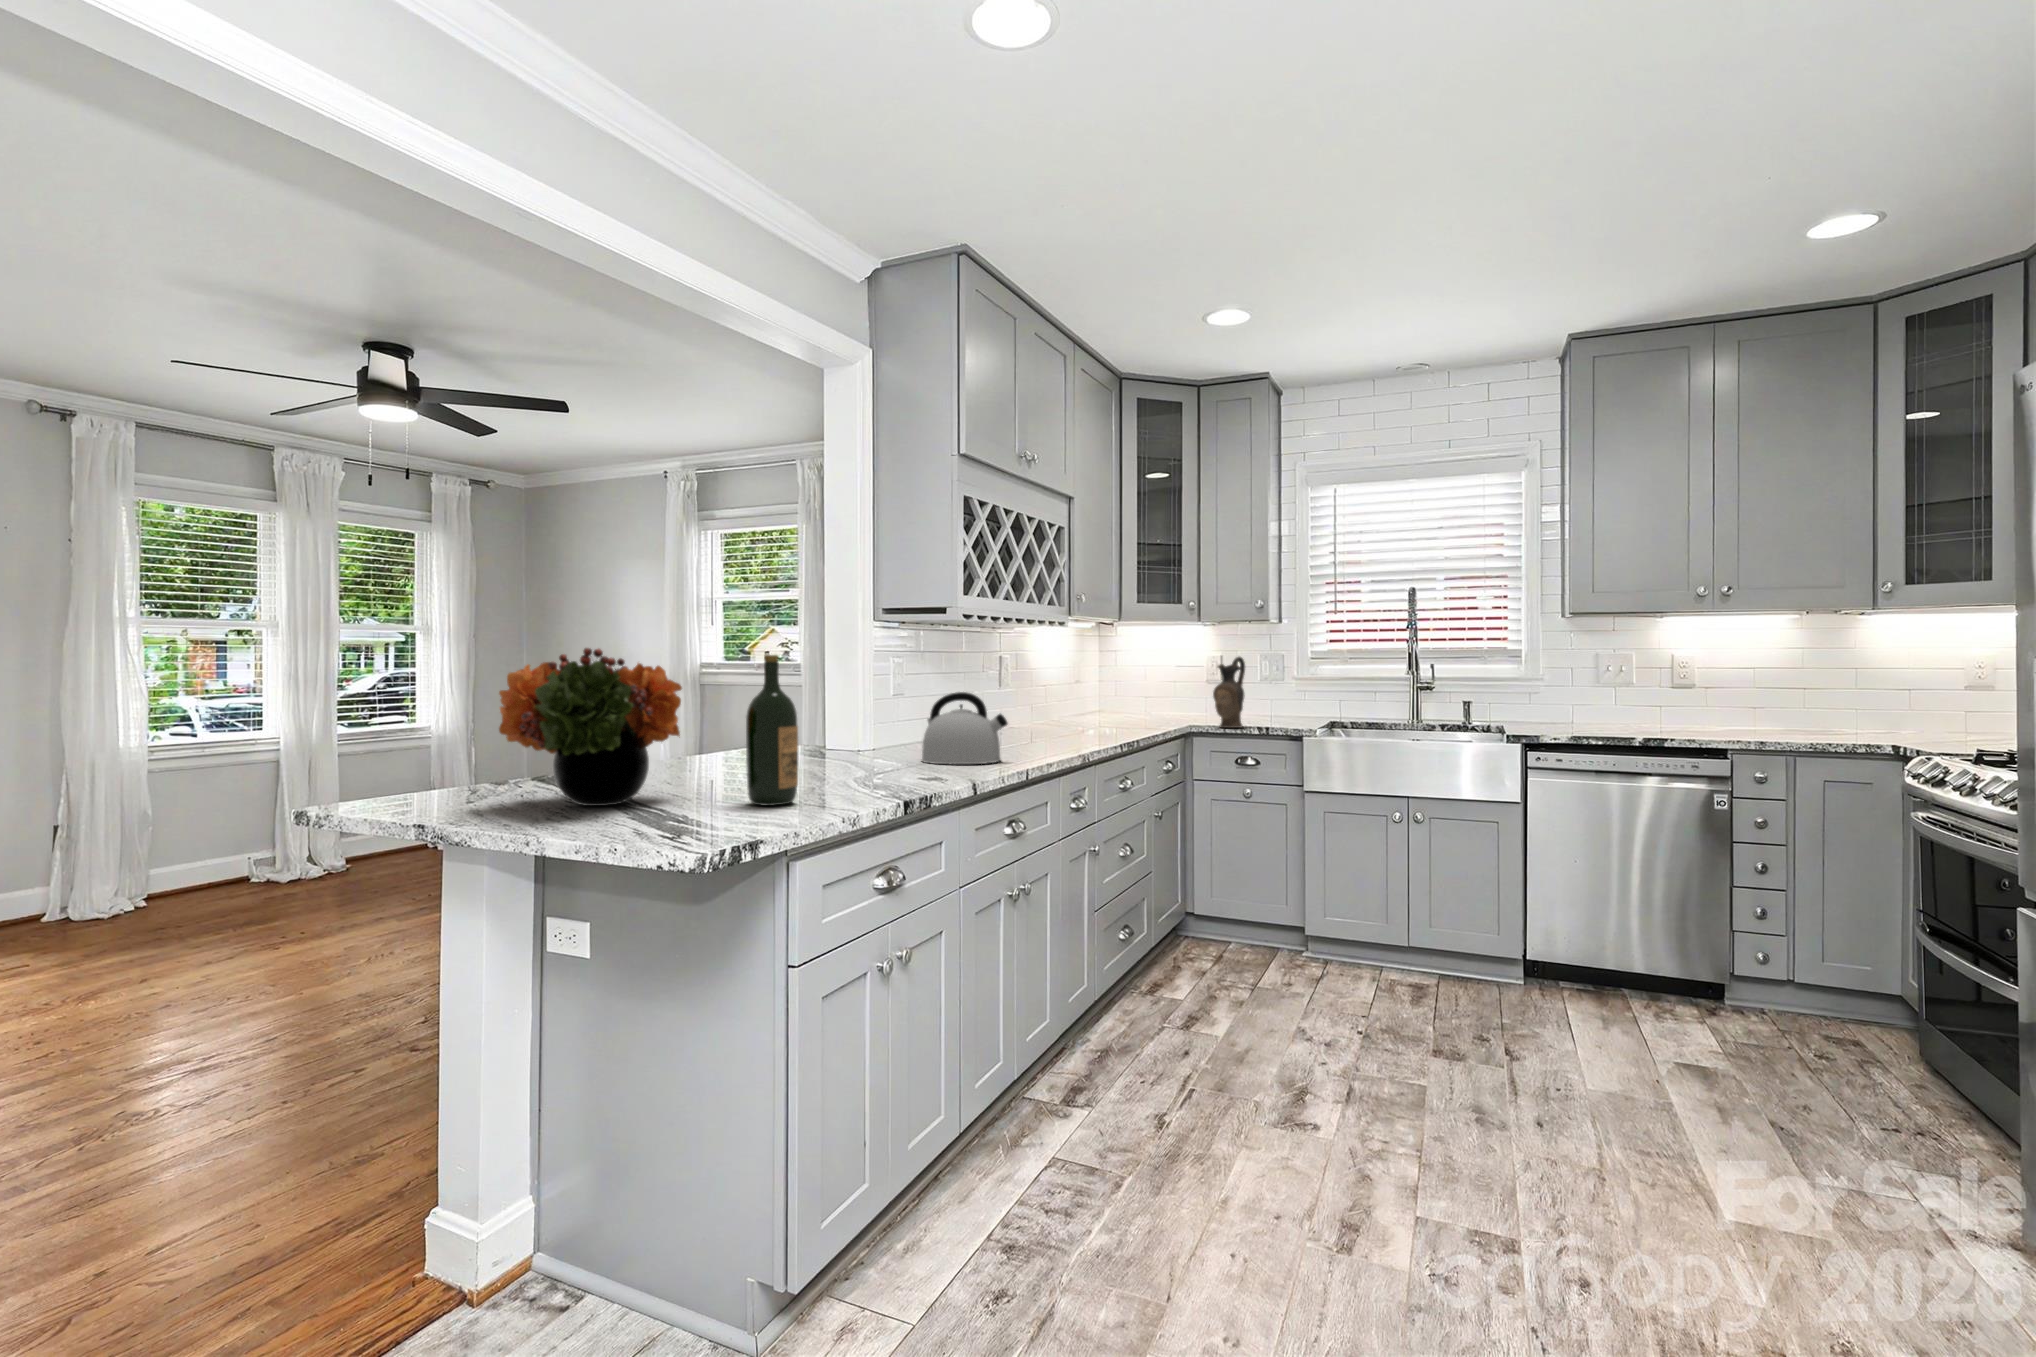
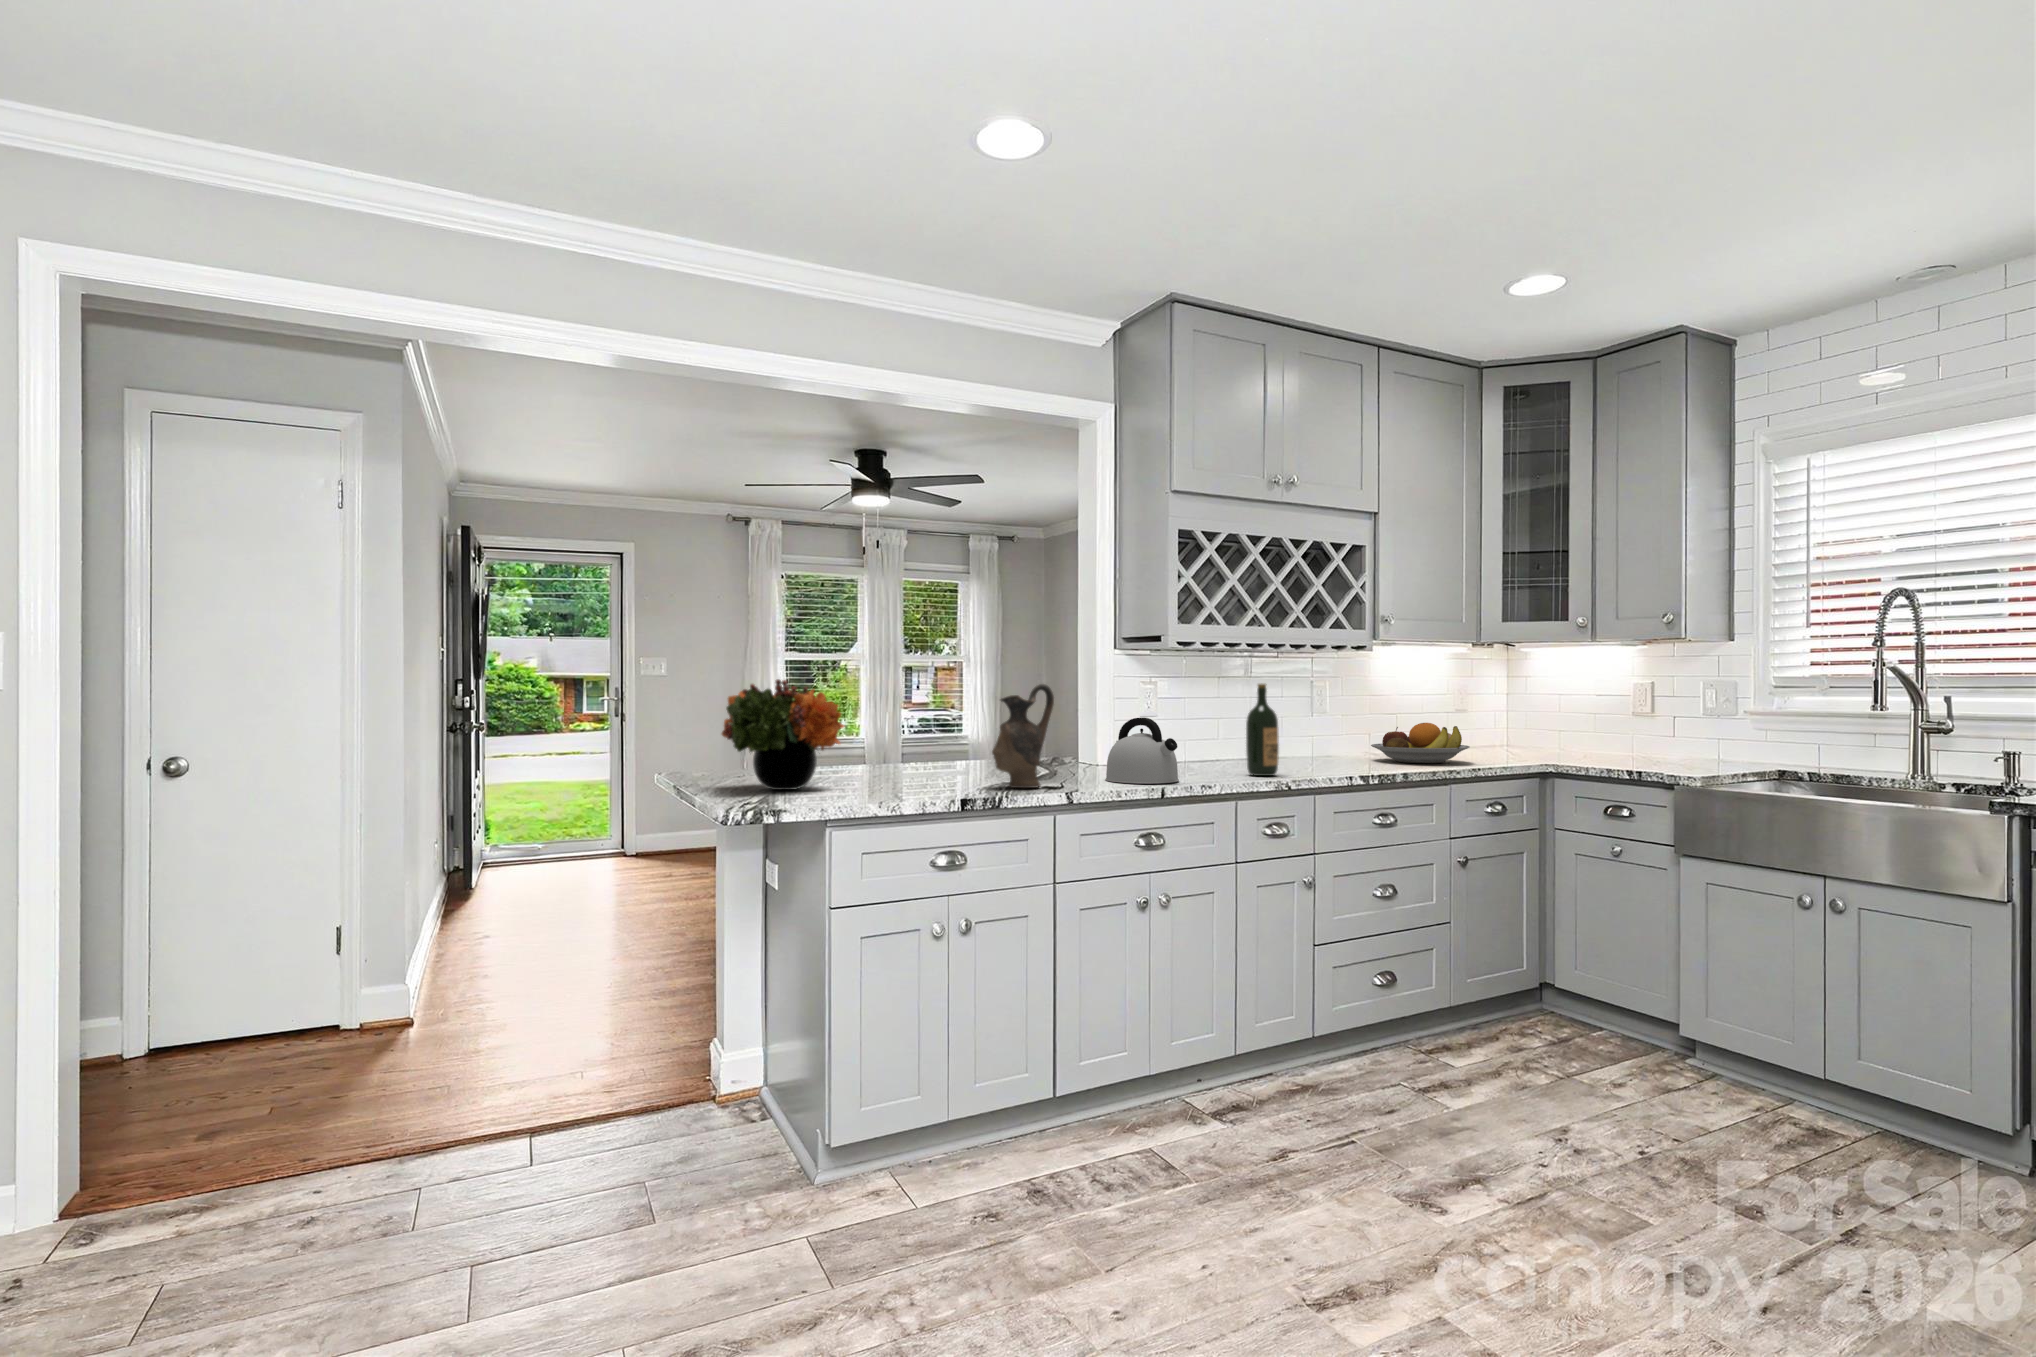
wine bottle: present [746,655,798,806] -> present [1246,684,1279,776]
ceramic pitcher: present [1213,657,1245,728] -> present [992,684,1054,788]
fruit bowl: none [1054,692,1140,729] -> present [1371,723,1470,763]

